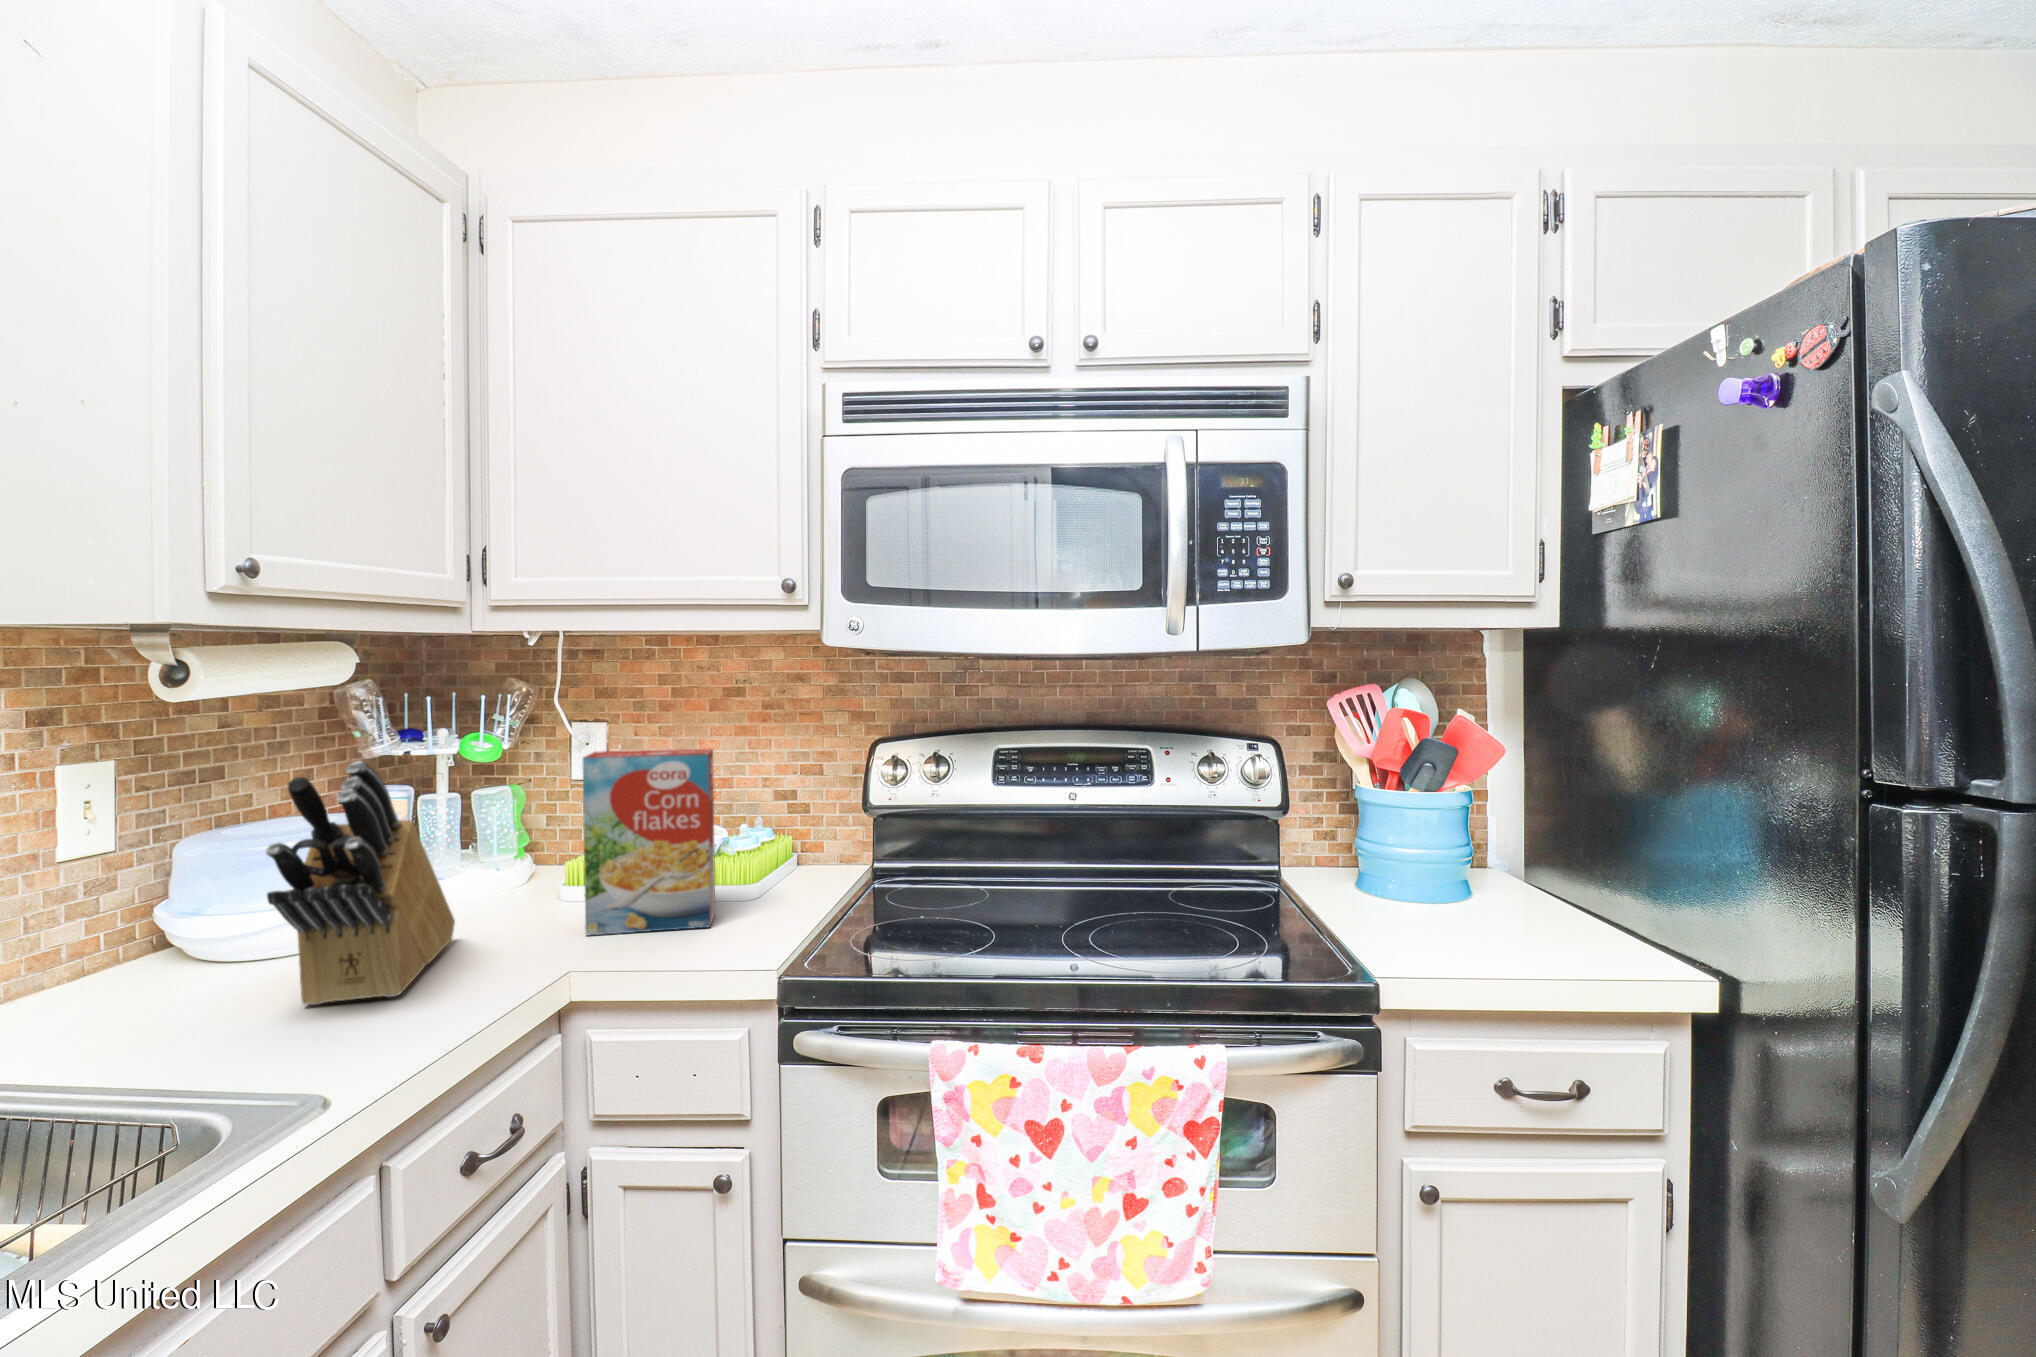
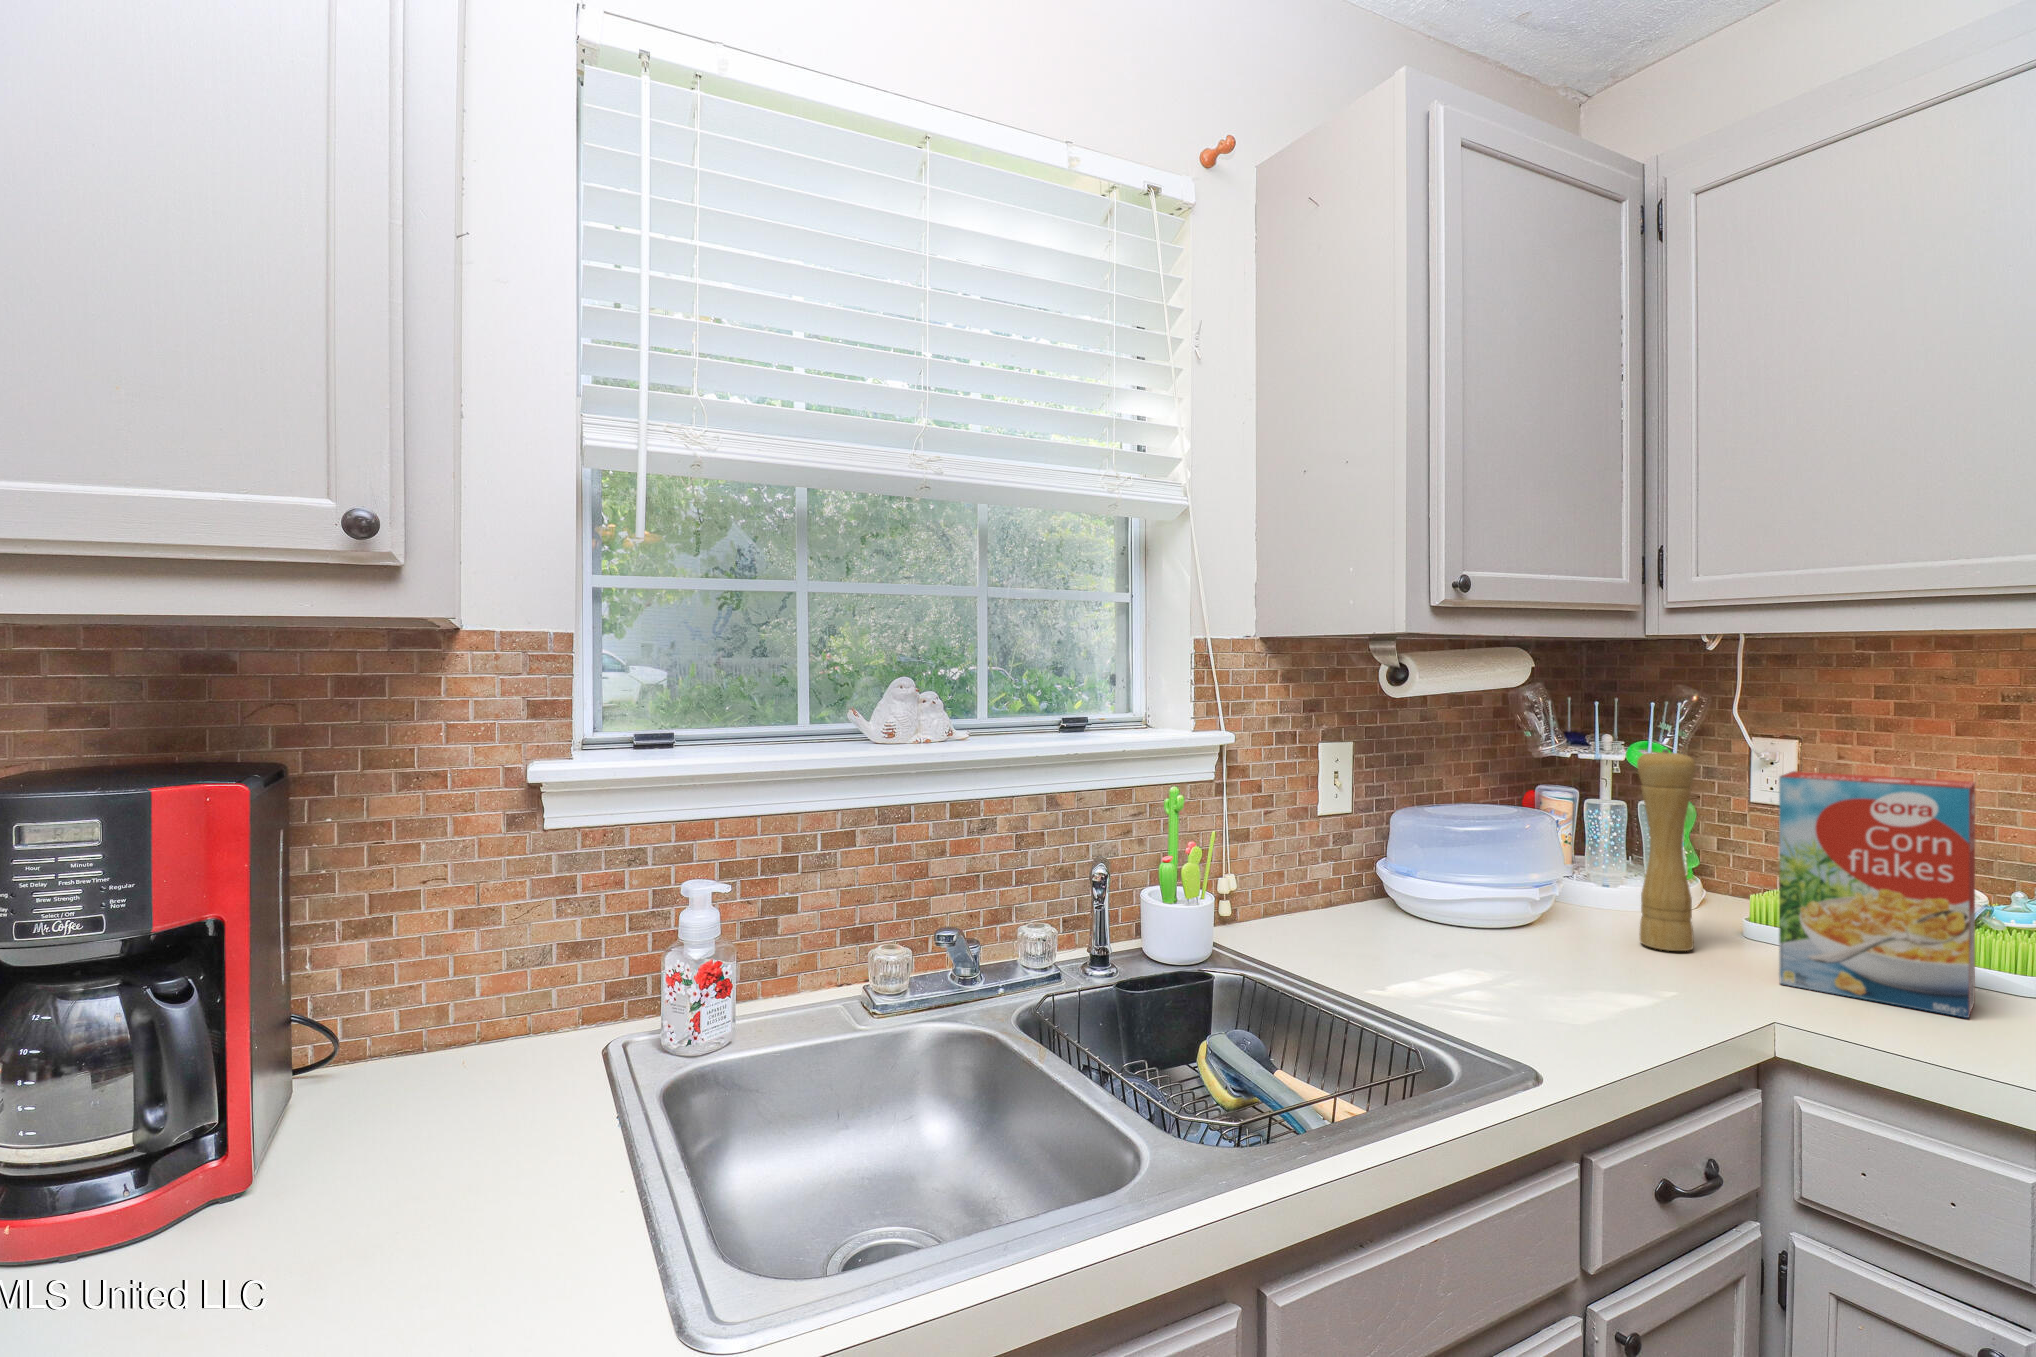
pepper mill: none [465,741,519,930] -> present [1637,749,1696,951]
knife block: present [266,761,455,1005] -> none [1472,757,1626,990]

